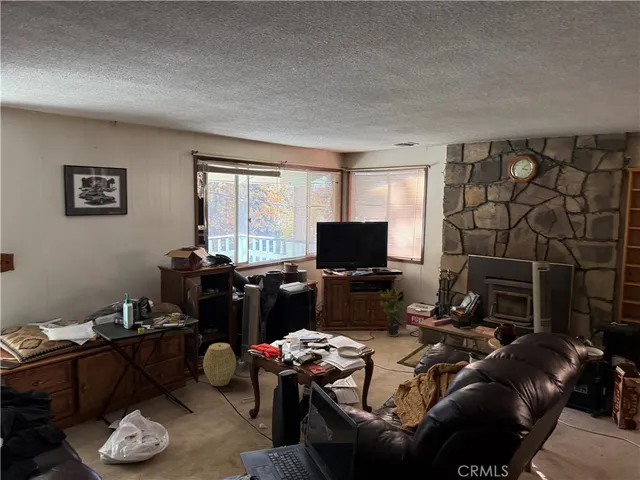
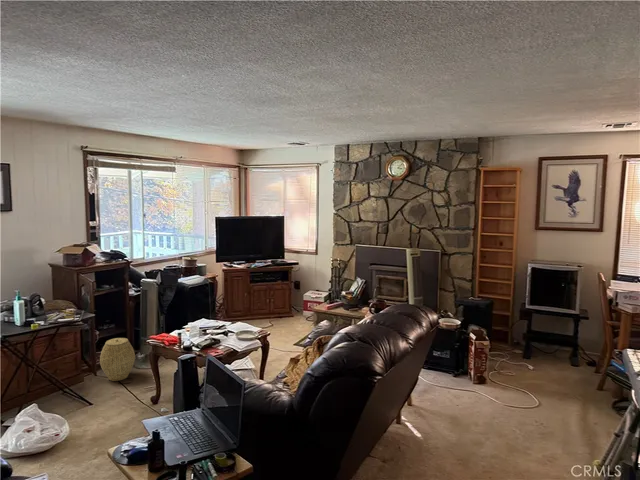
potted plant: present [380,288,406,337] -> none [277,275,302,323]

